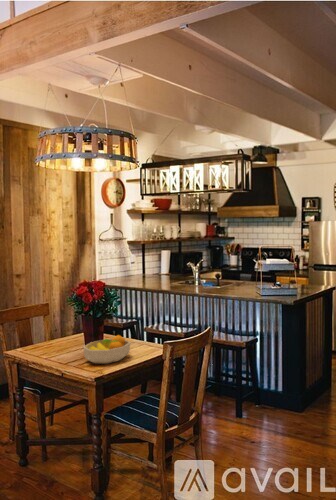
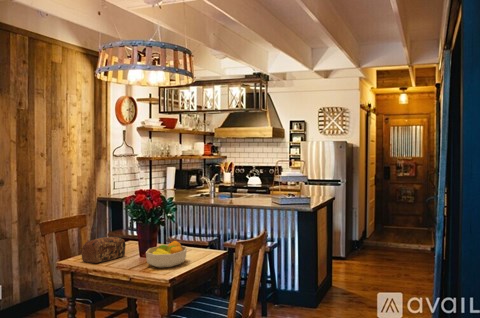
bread loaf: none [28,328,74,355] -> present [81,237,126,263]

